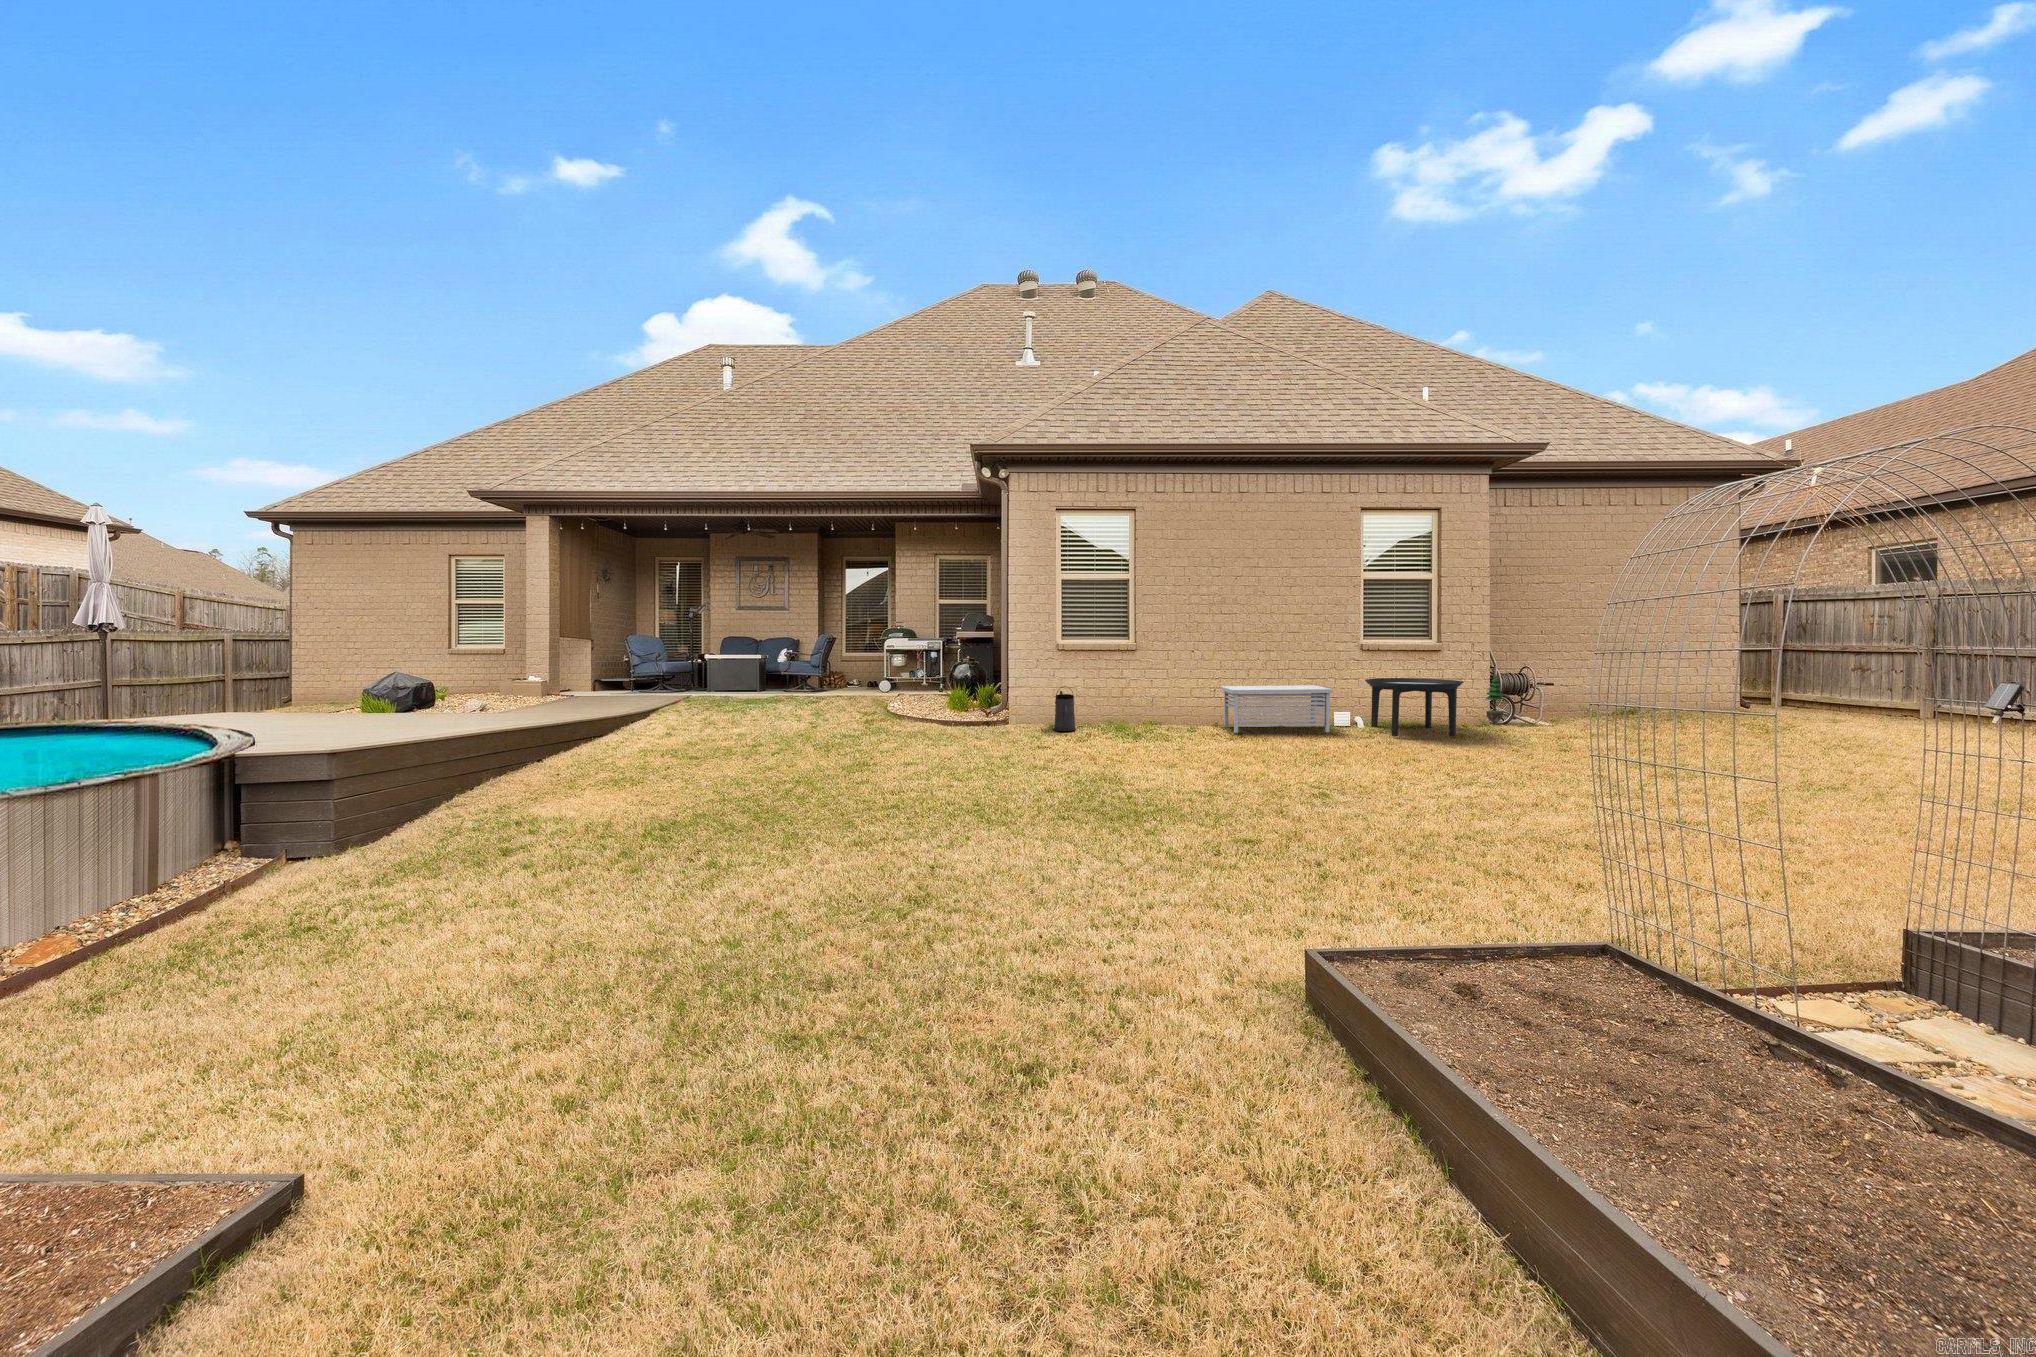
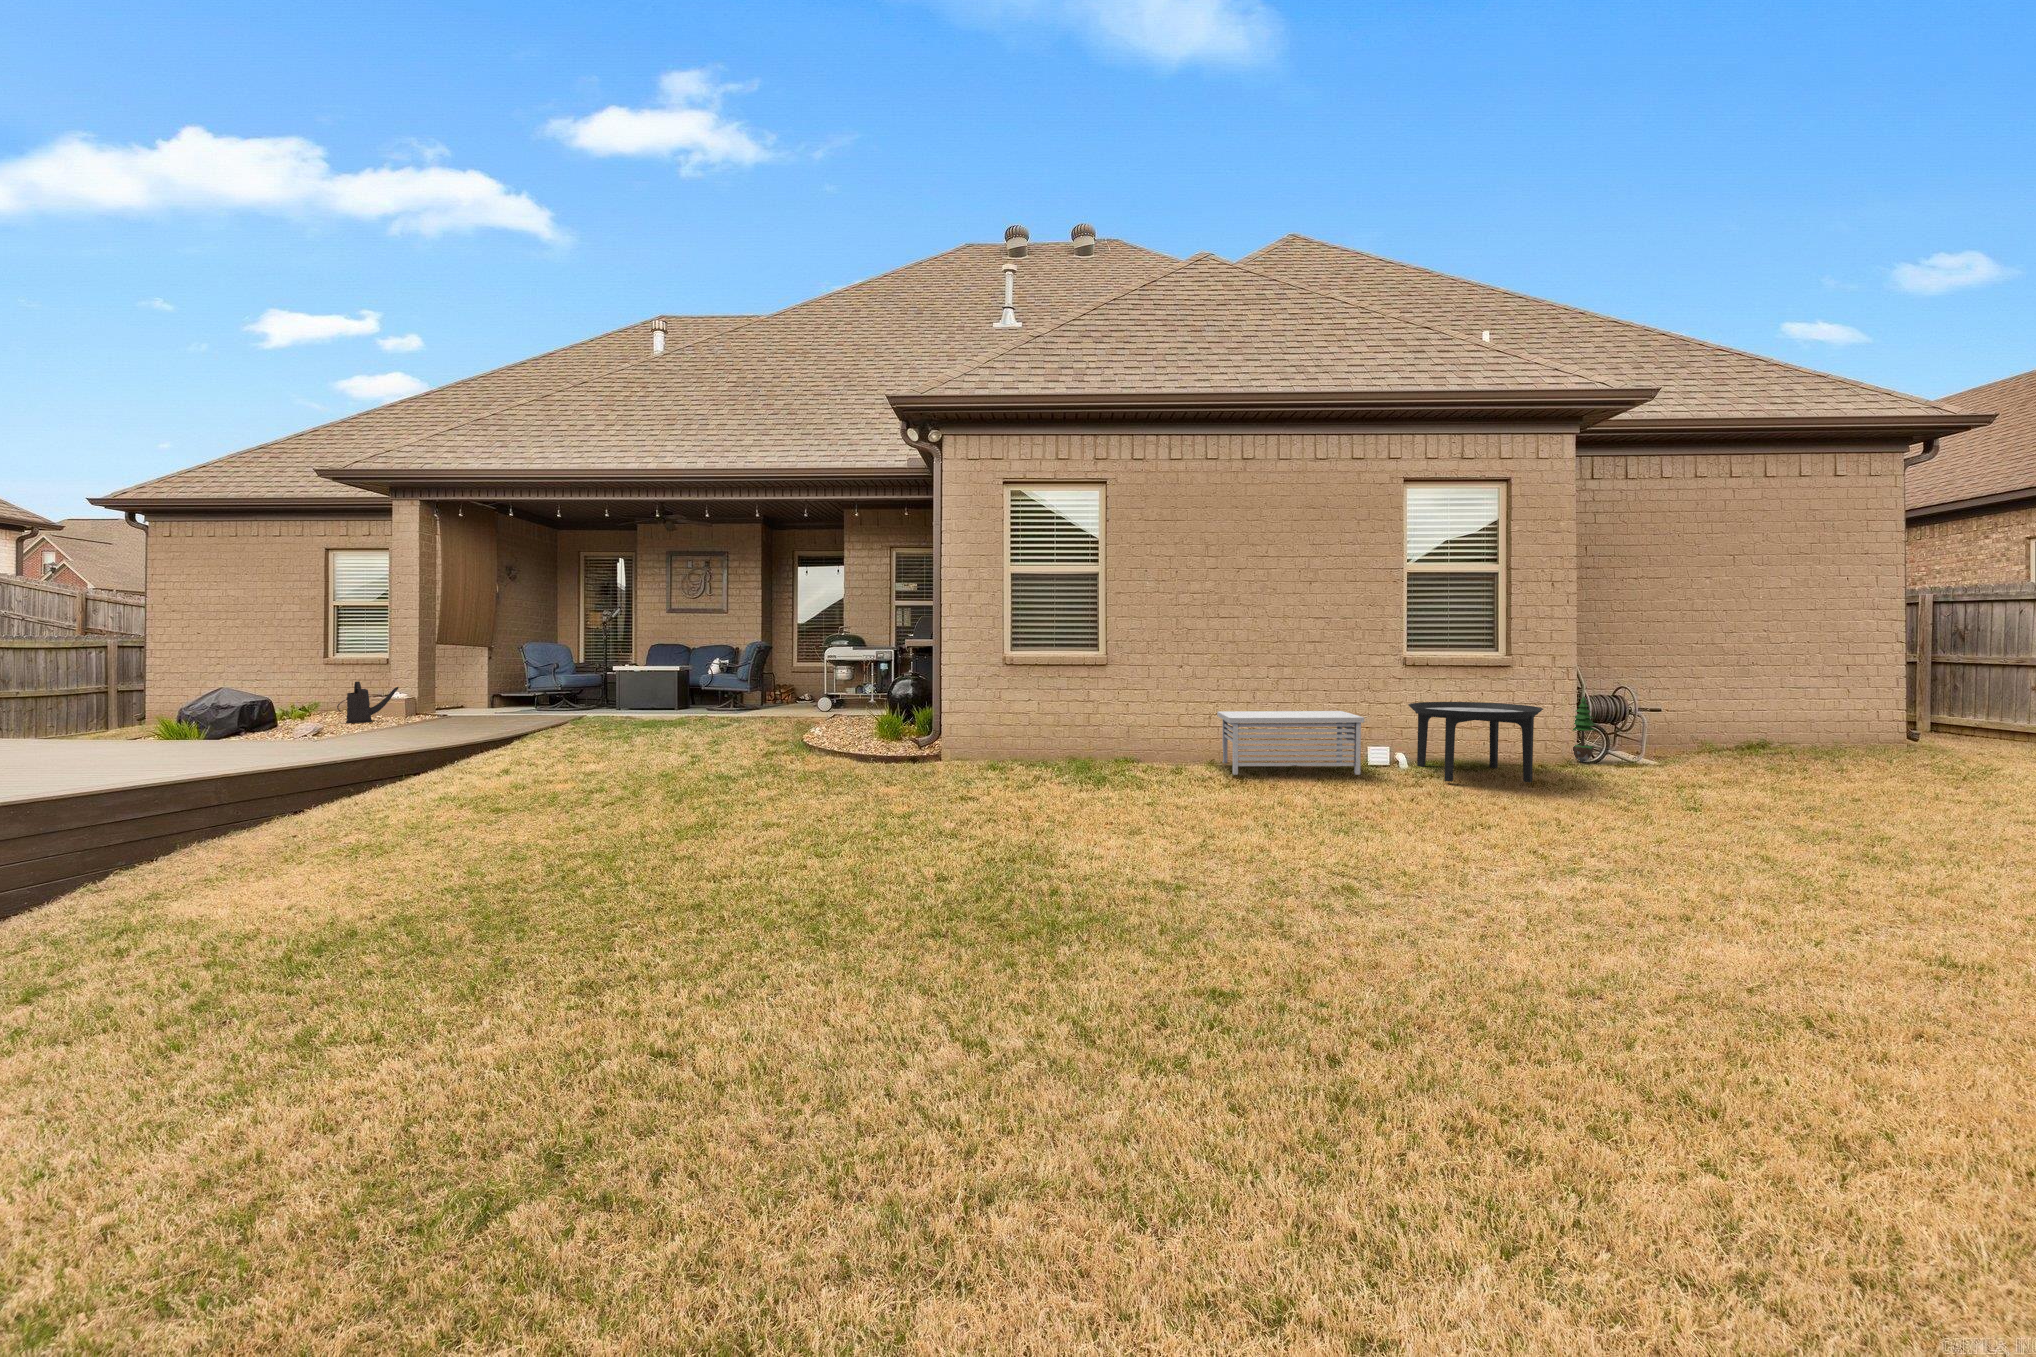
watering can: present [1054,686,1076,731] -> present [337,681,398,723]

